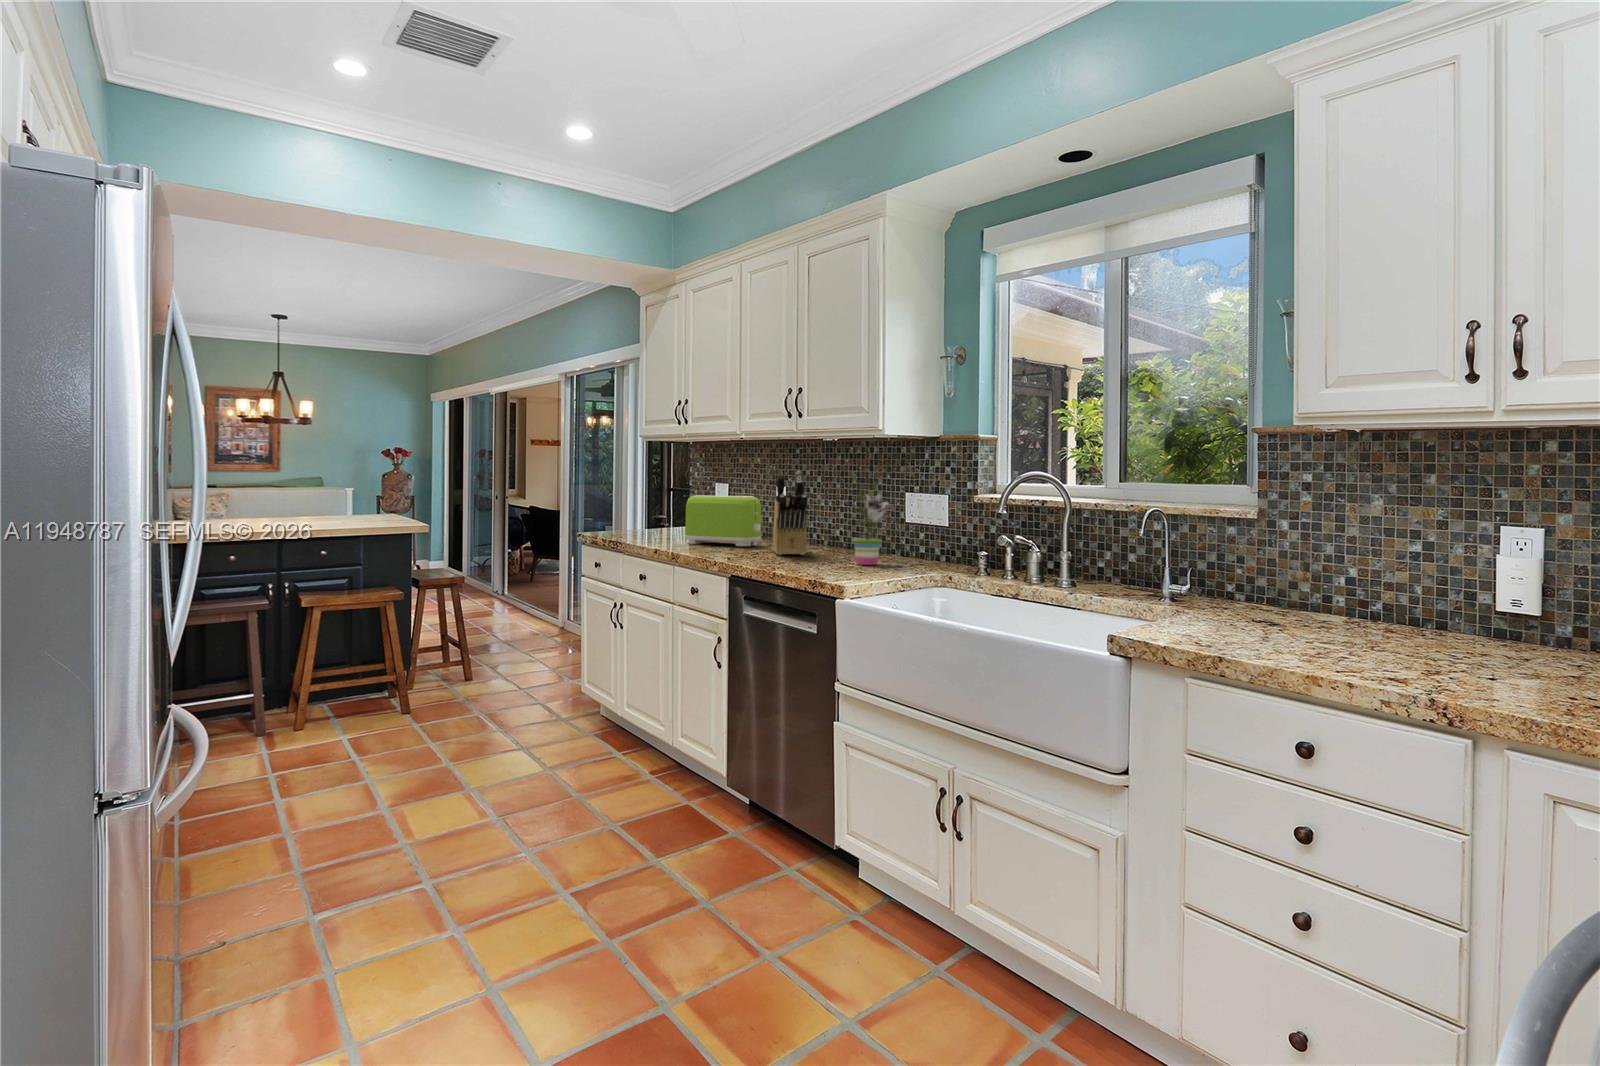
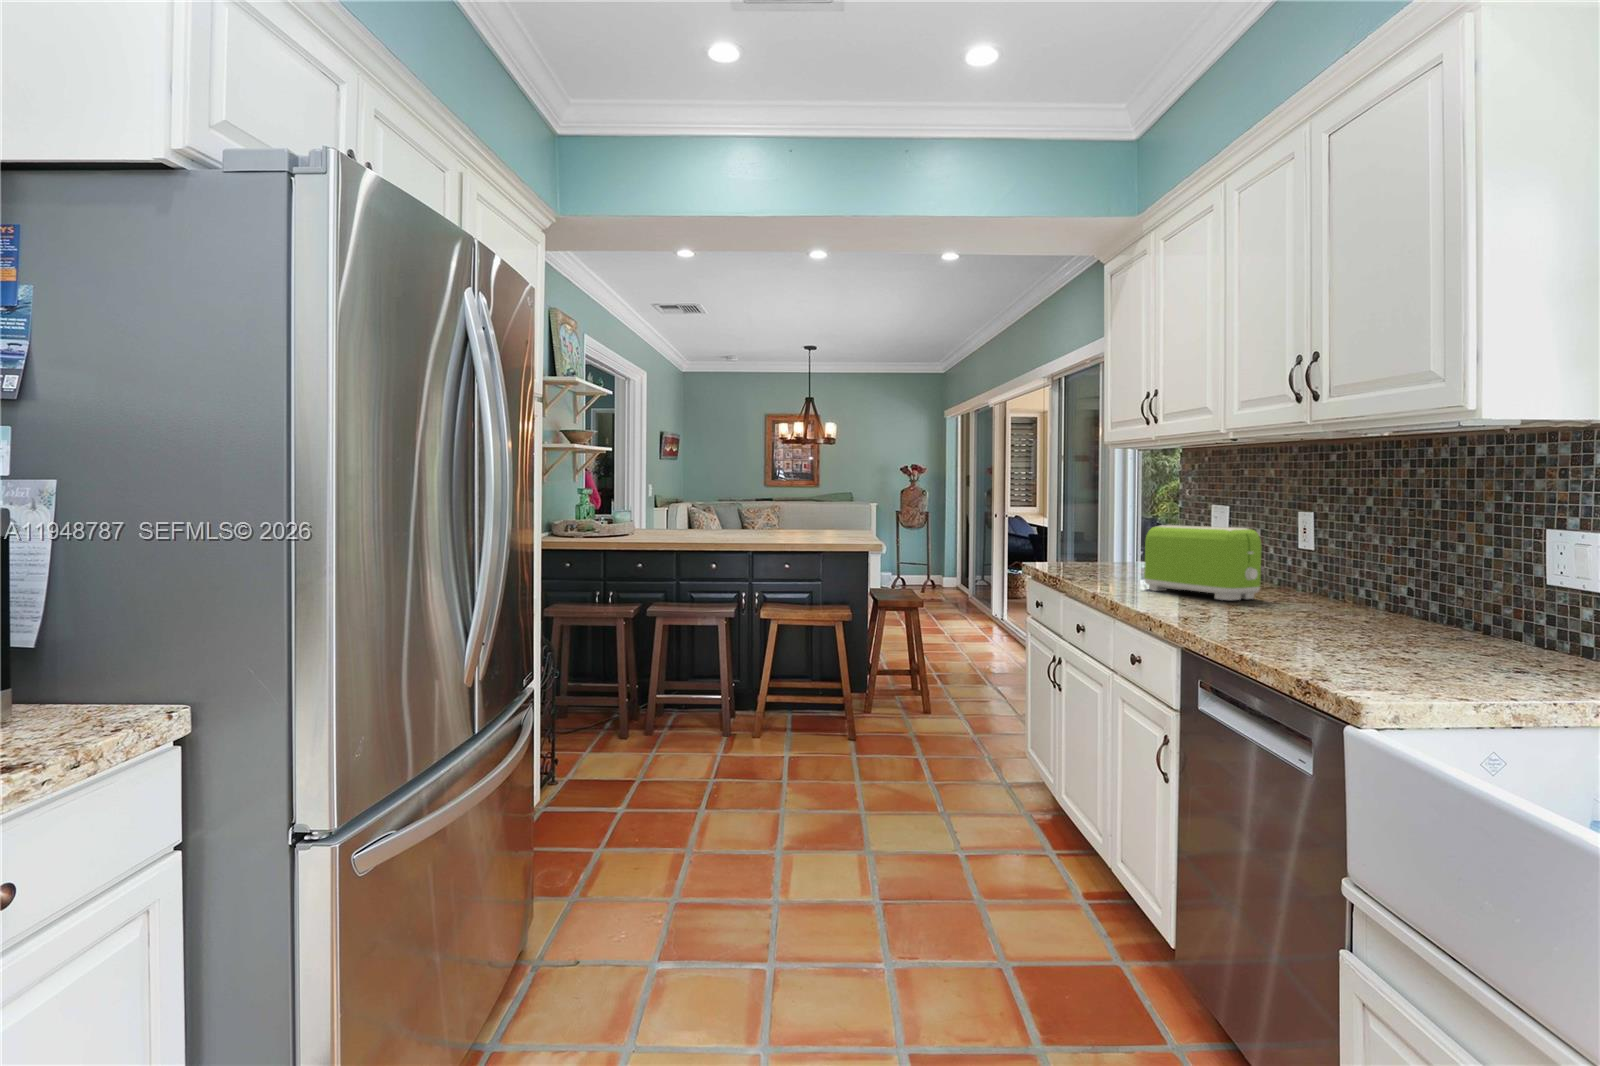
knife block: present [773,471,808,555] -> none [1267,494,1324,626]
potted plant: present [852,476,888,565] -> none [1406,503,1492,661]

